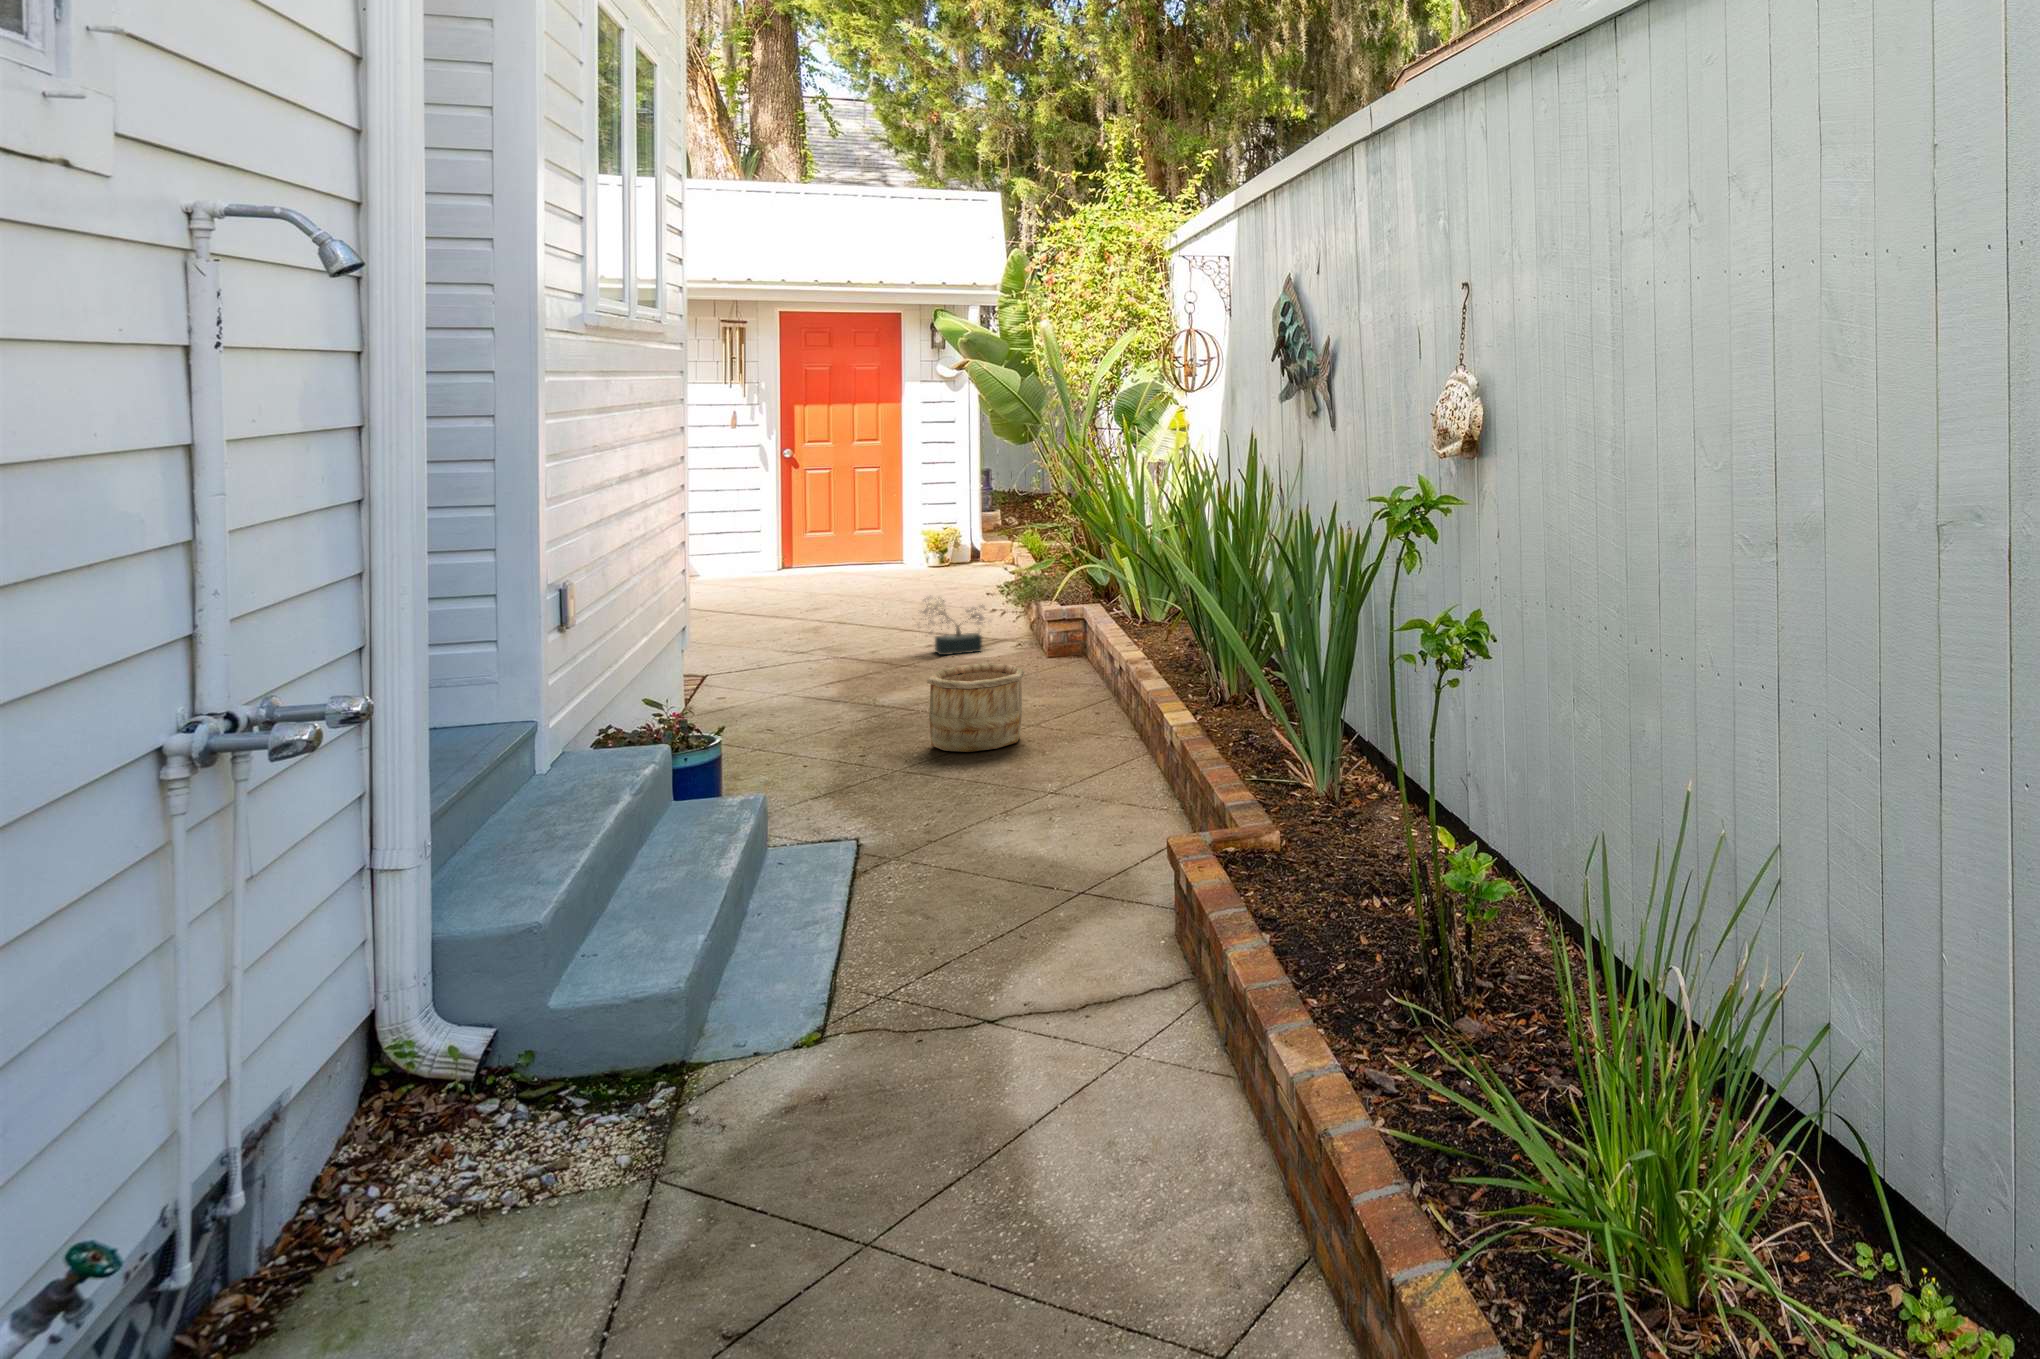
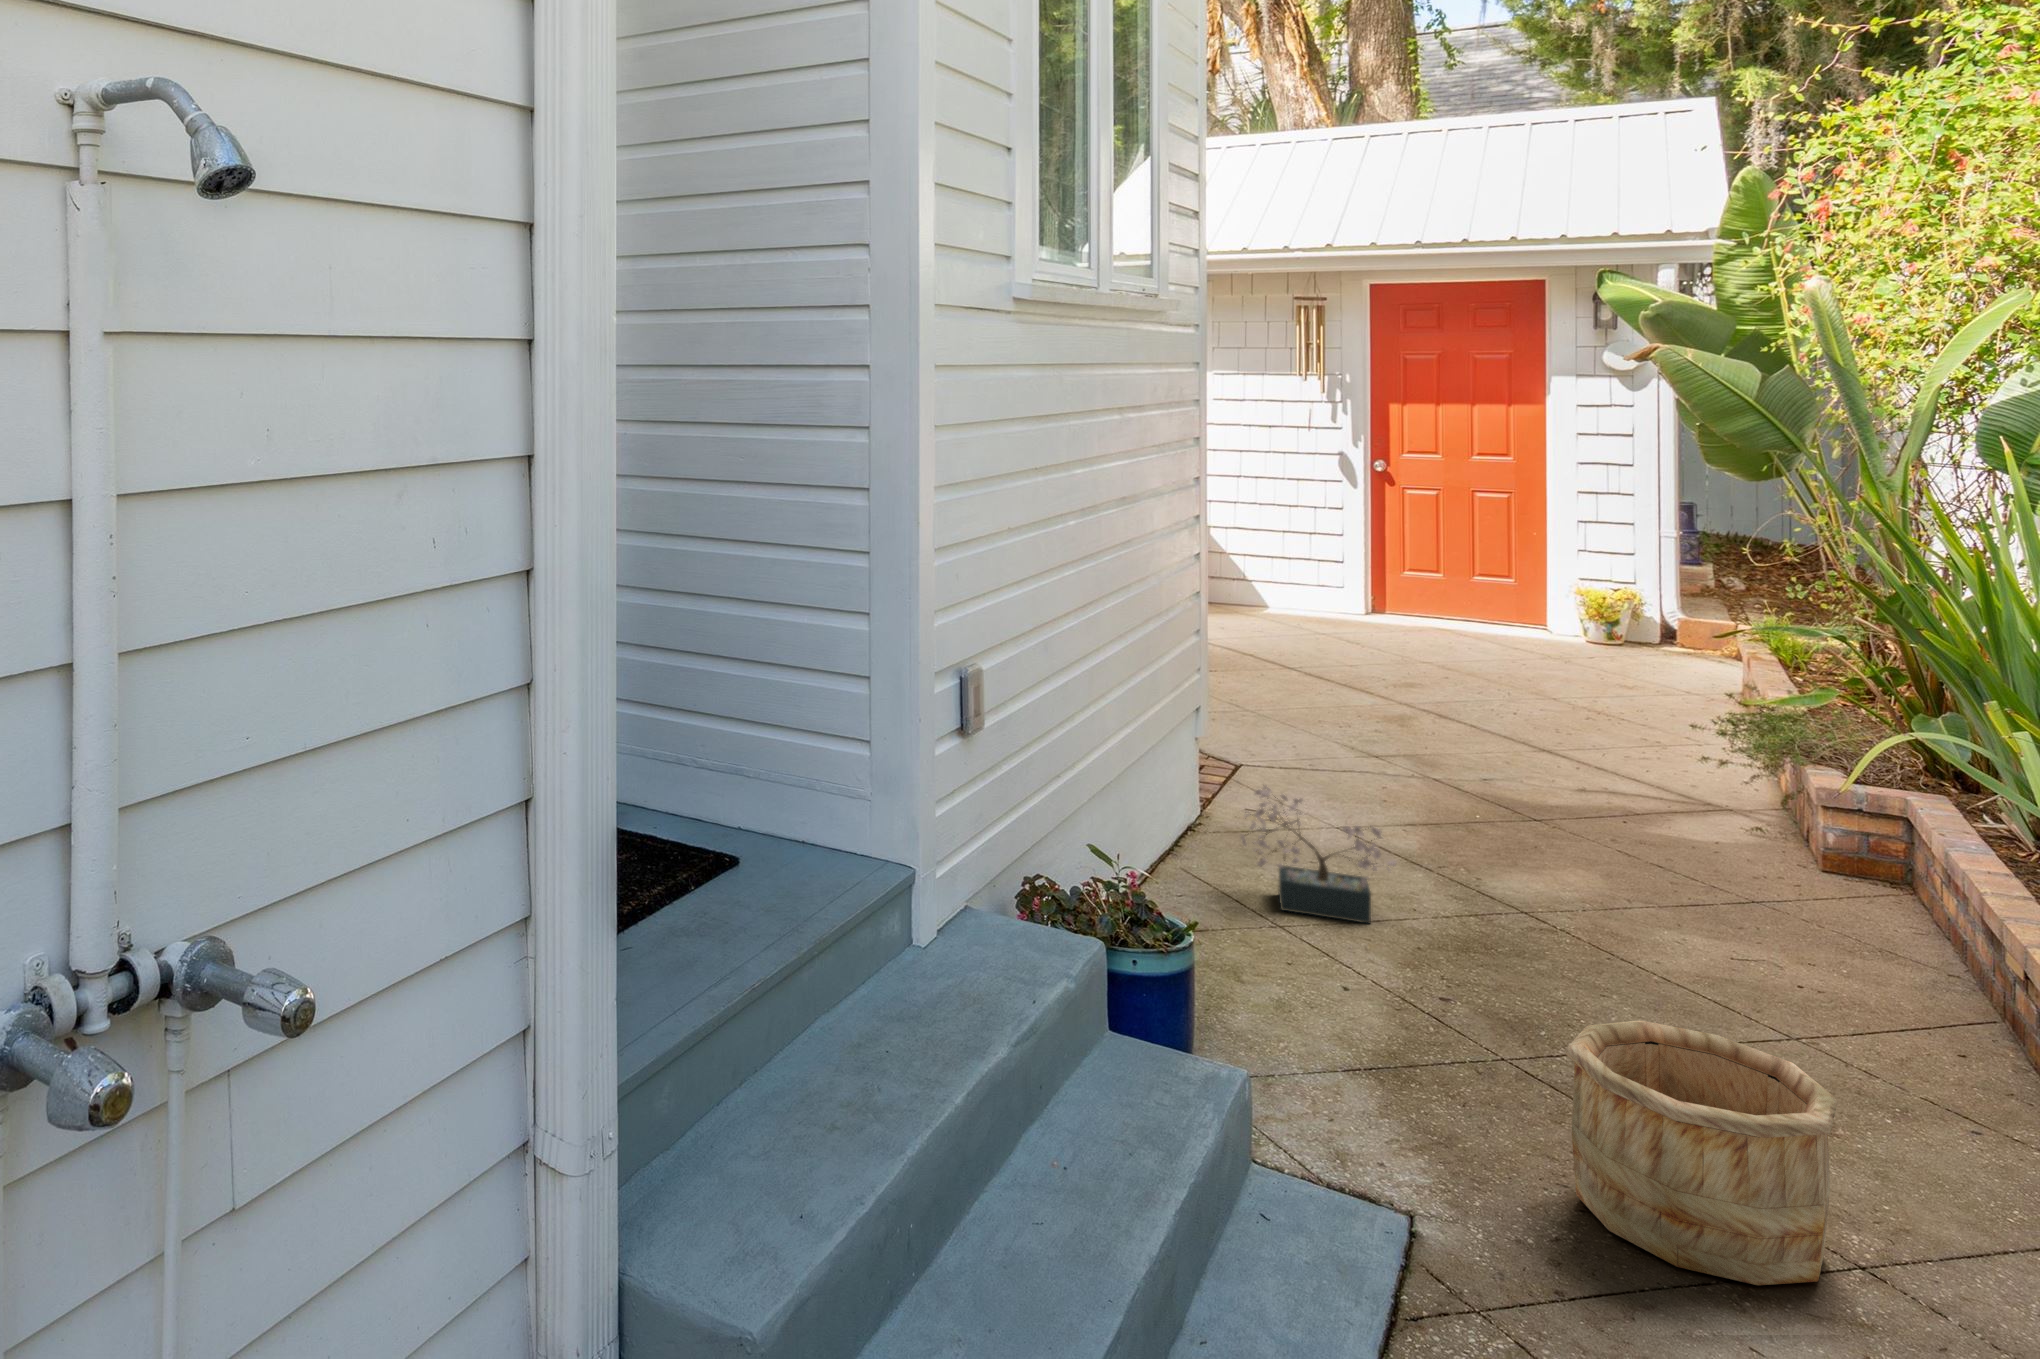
decorative plant: present [923,597,984,655] -> present [1241,786,1396,923]

